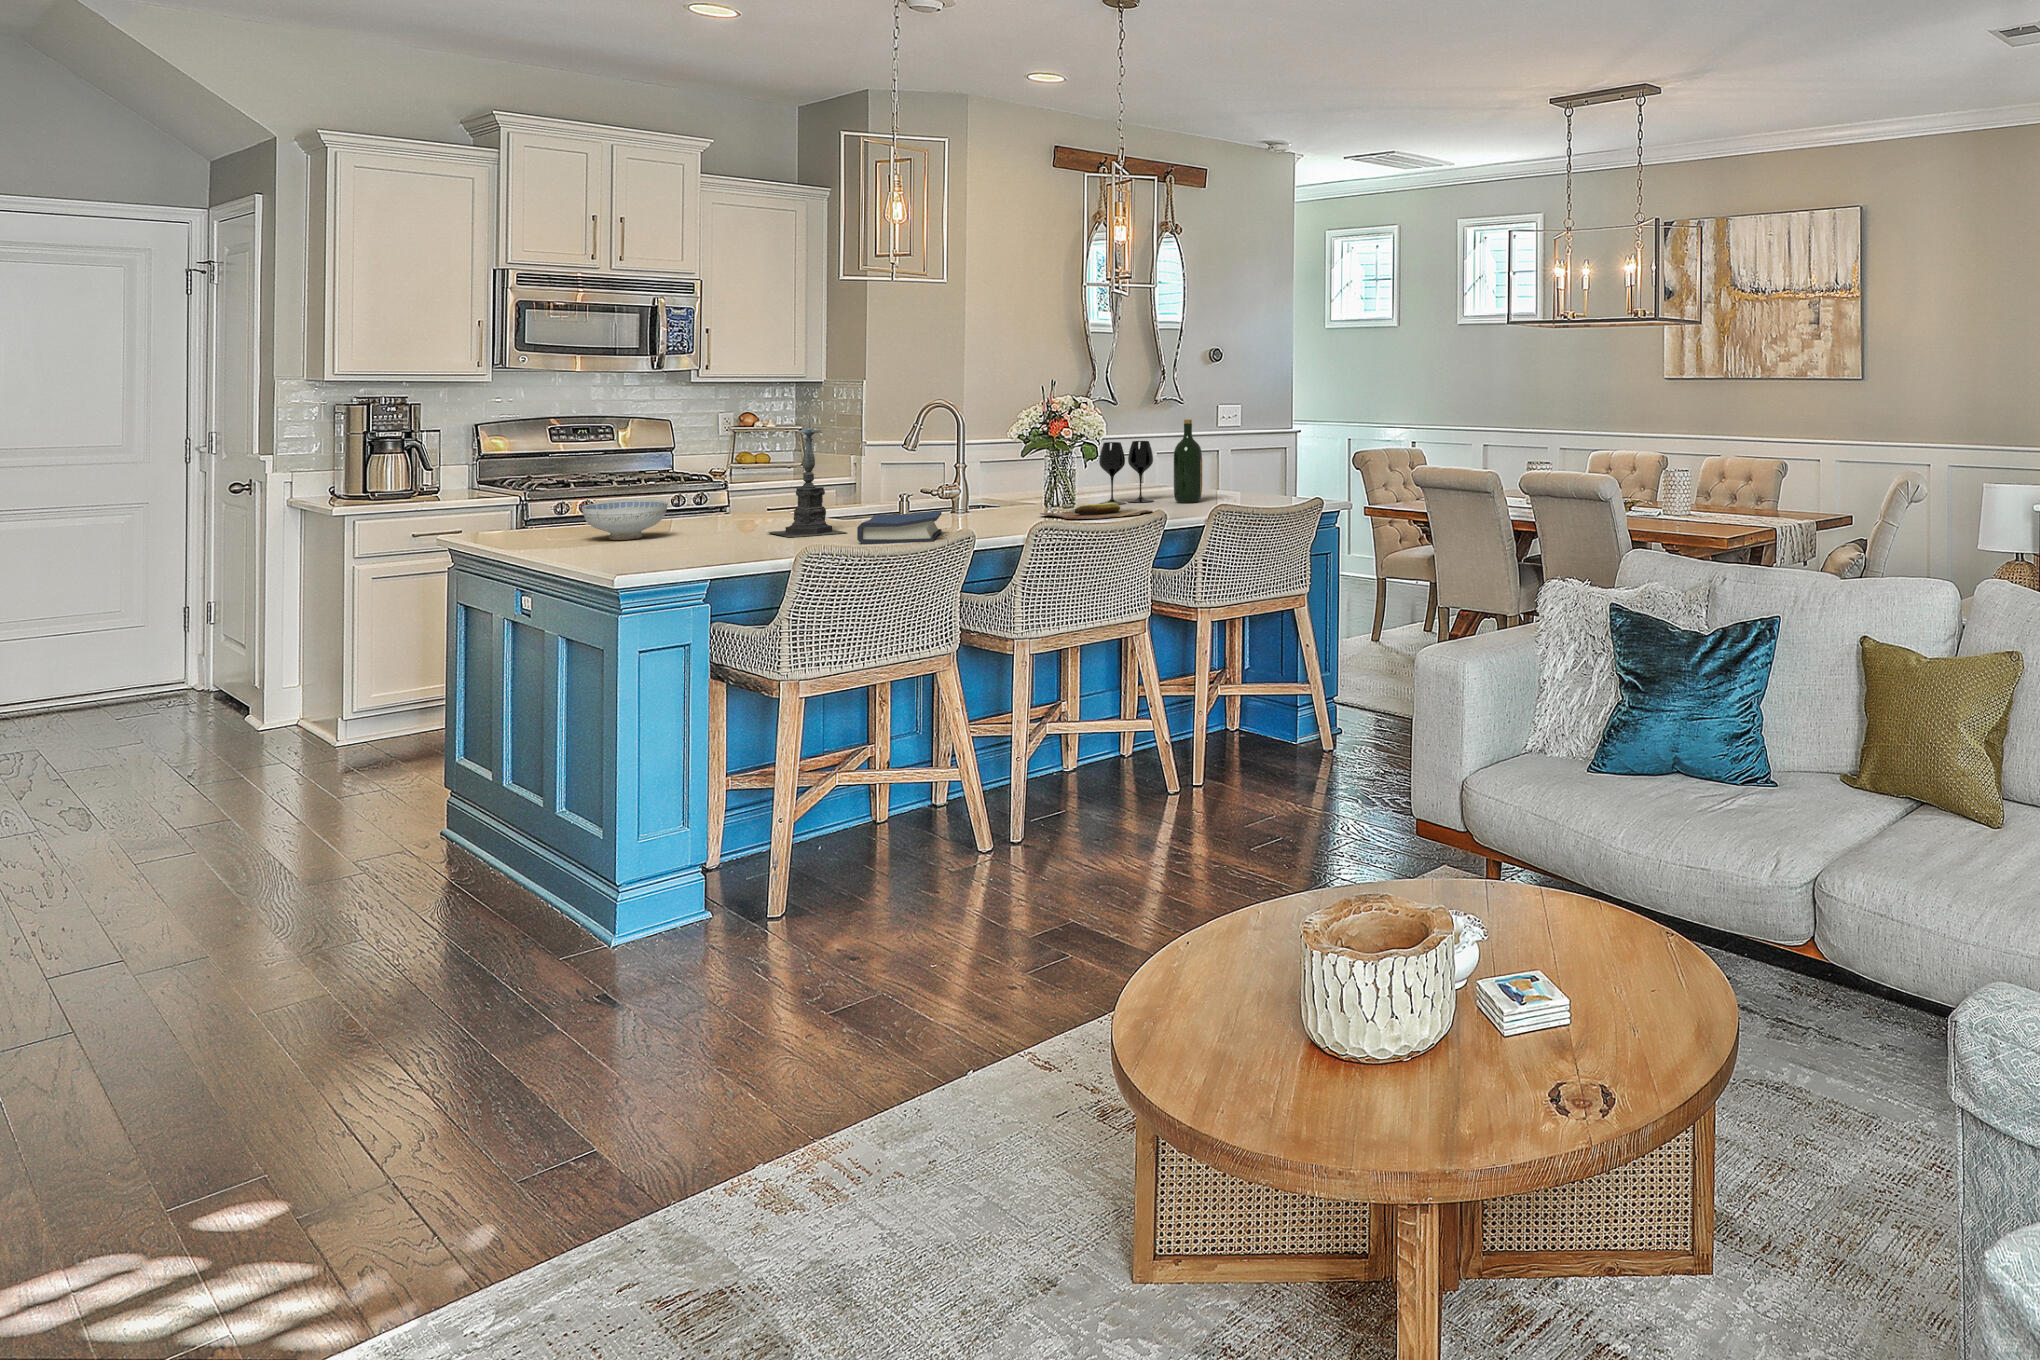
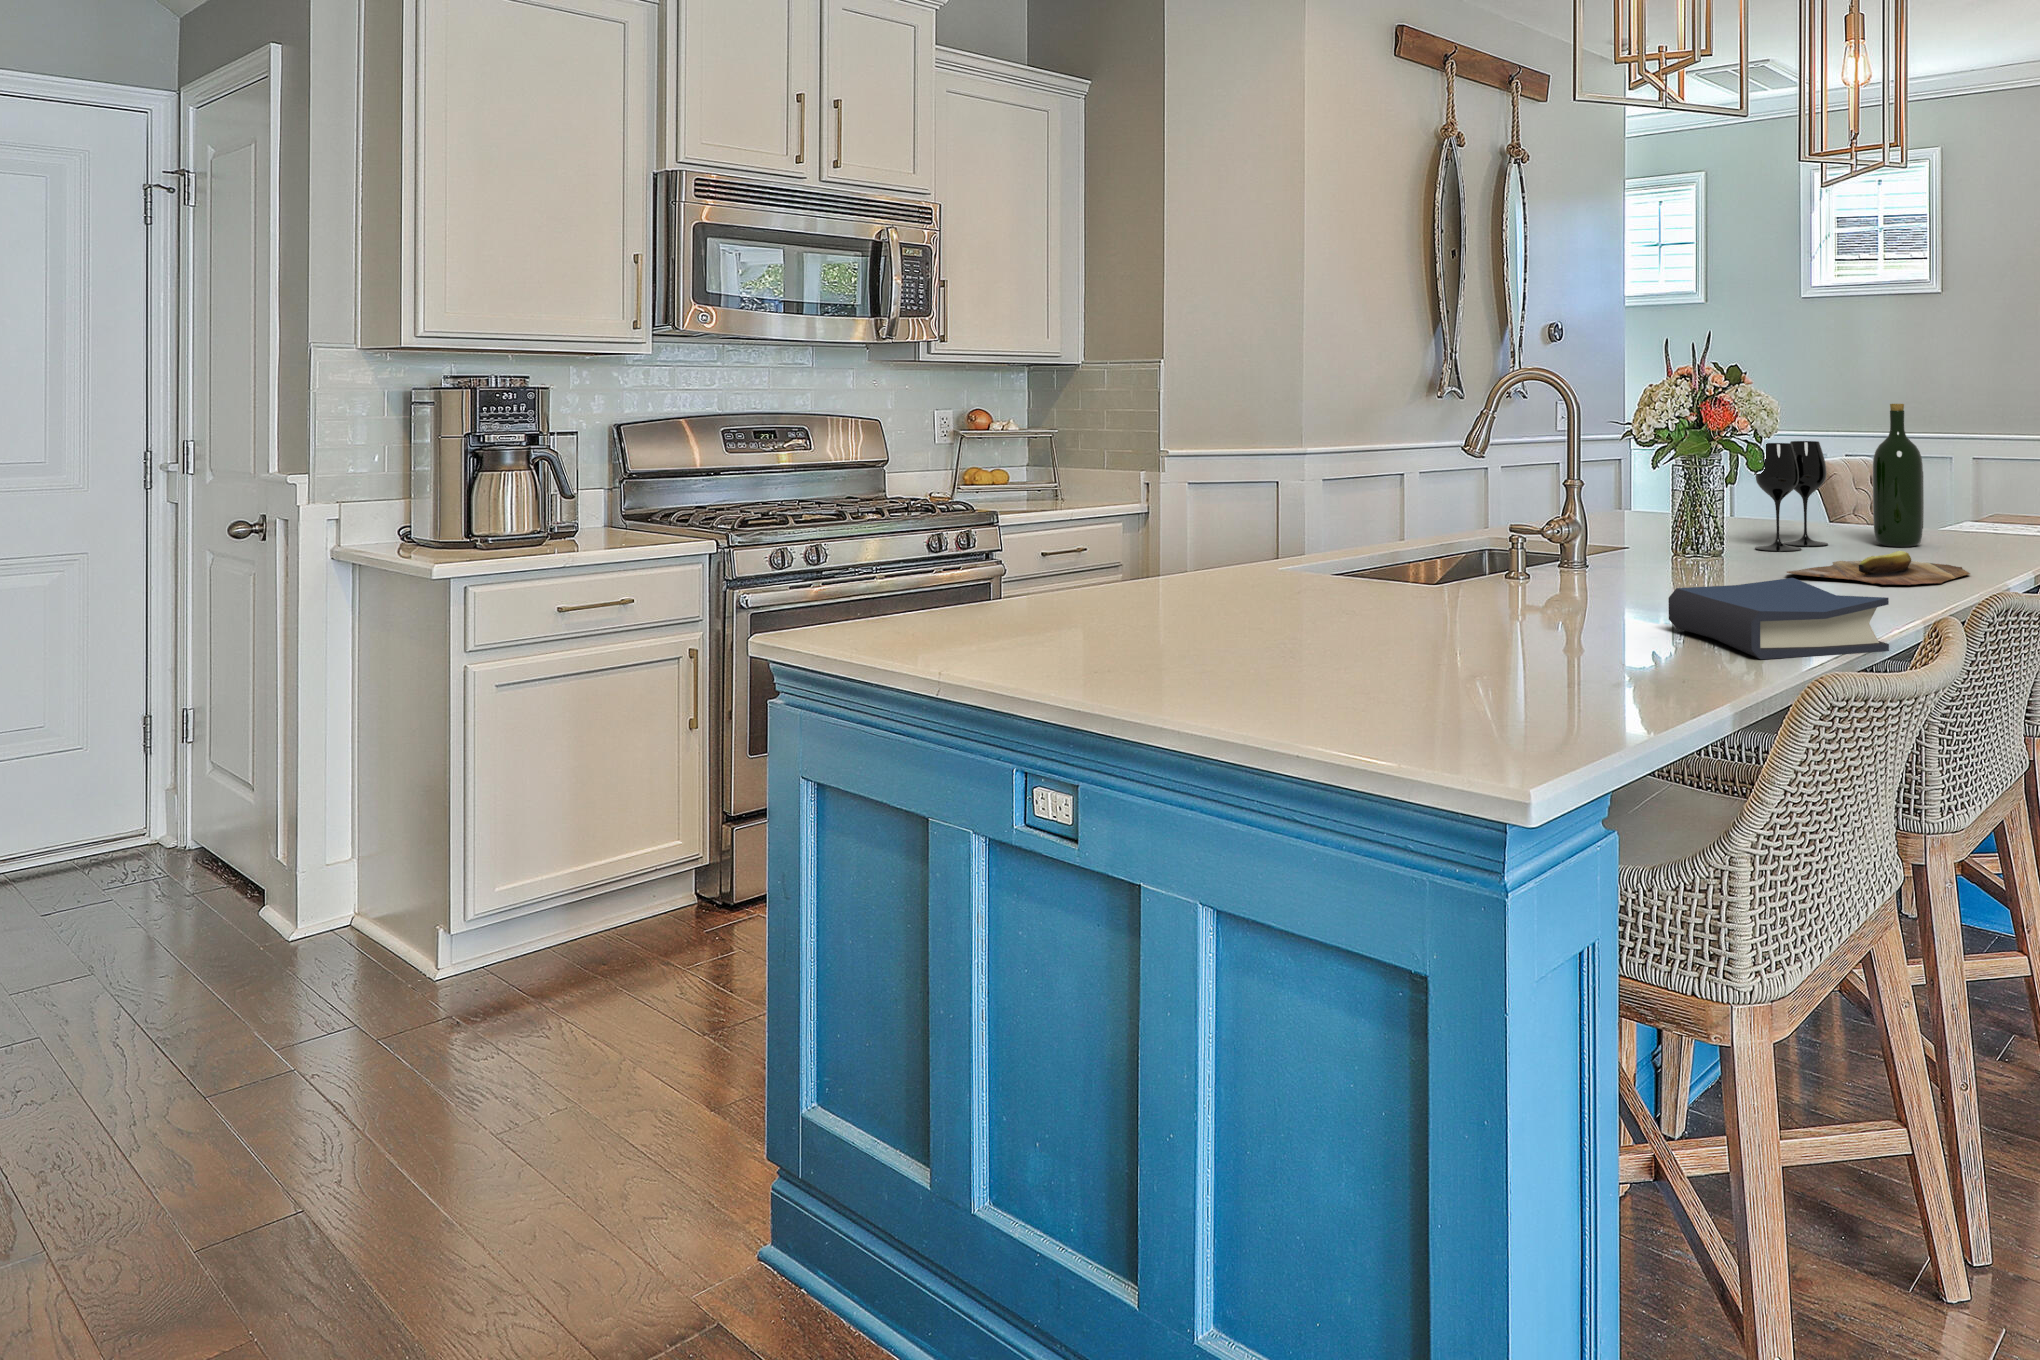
candle holder: present [768,413,846,537] -> none [1419,377,1589,638]
ceramic bowl: present [582,500,668,540] -> none [1087,558,1244,647]

